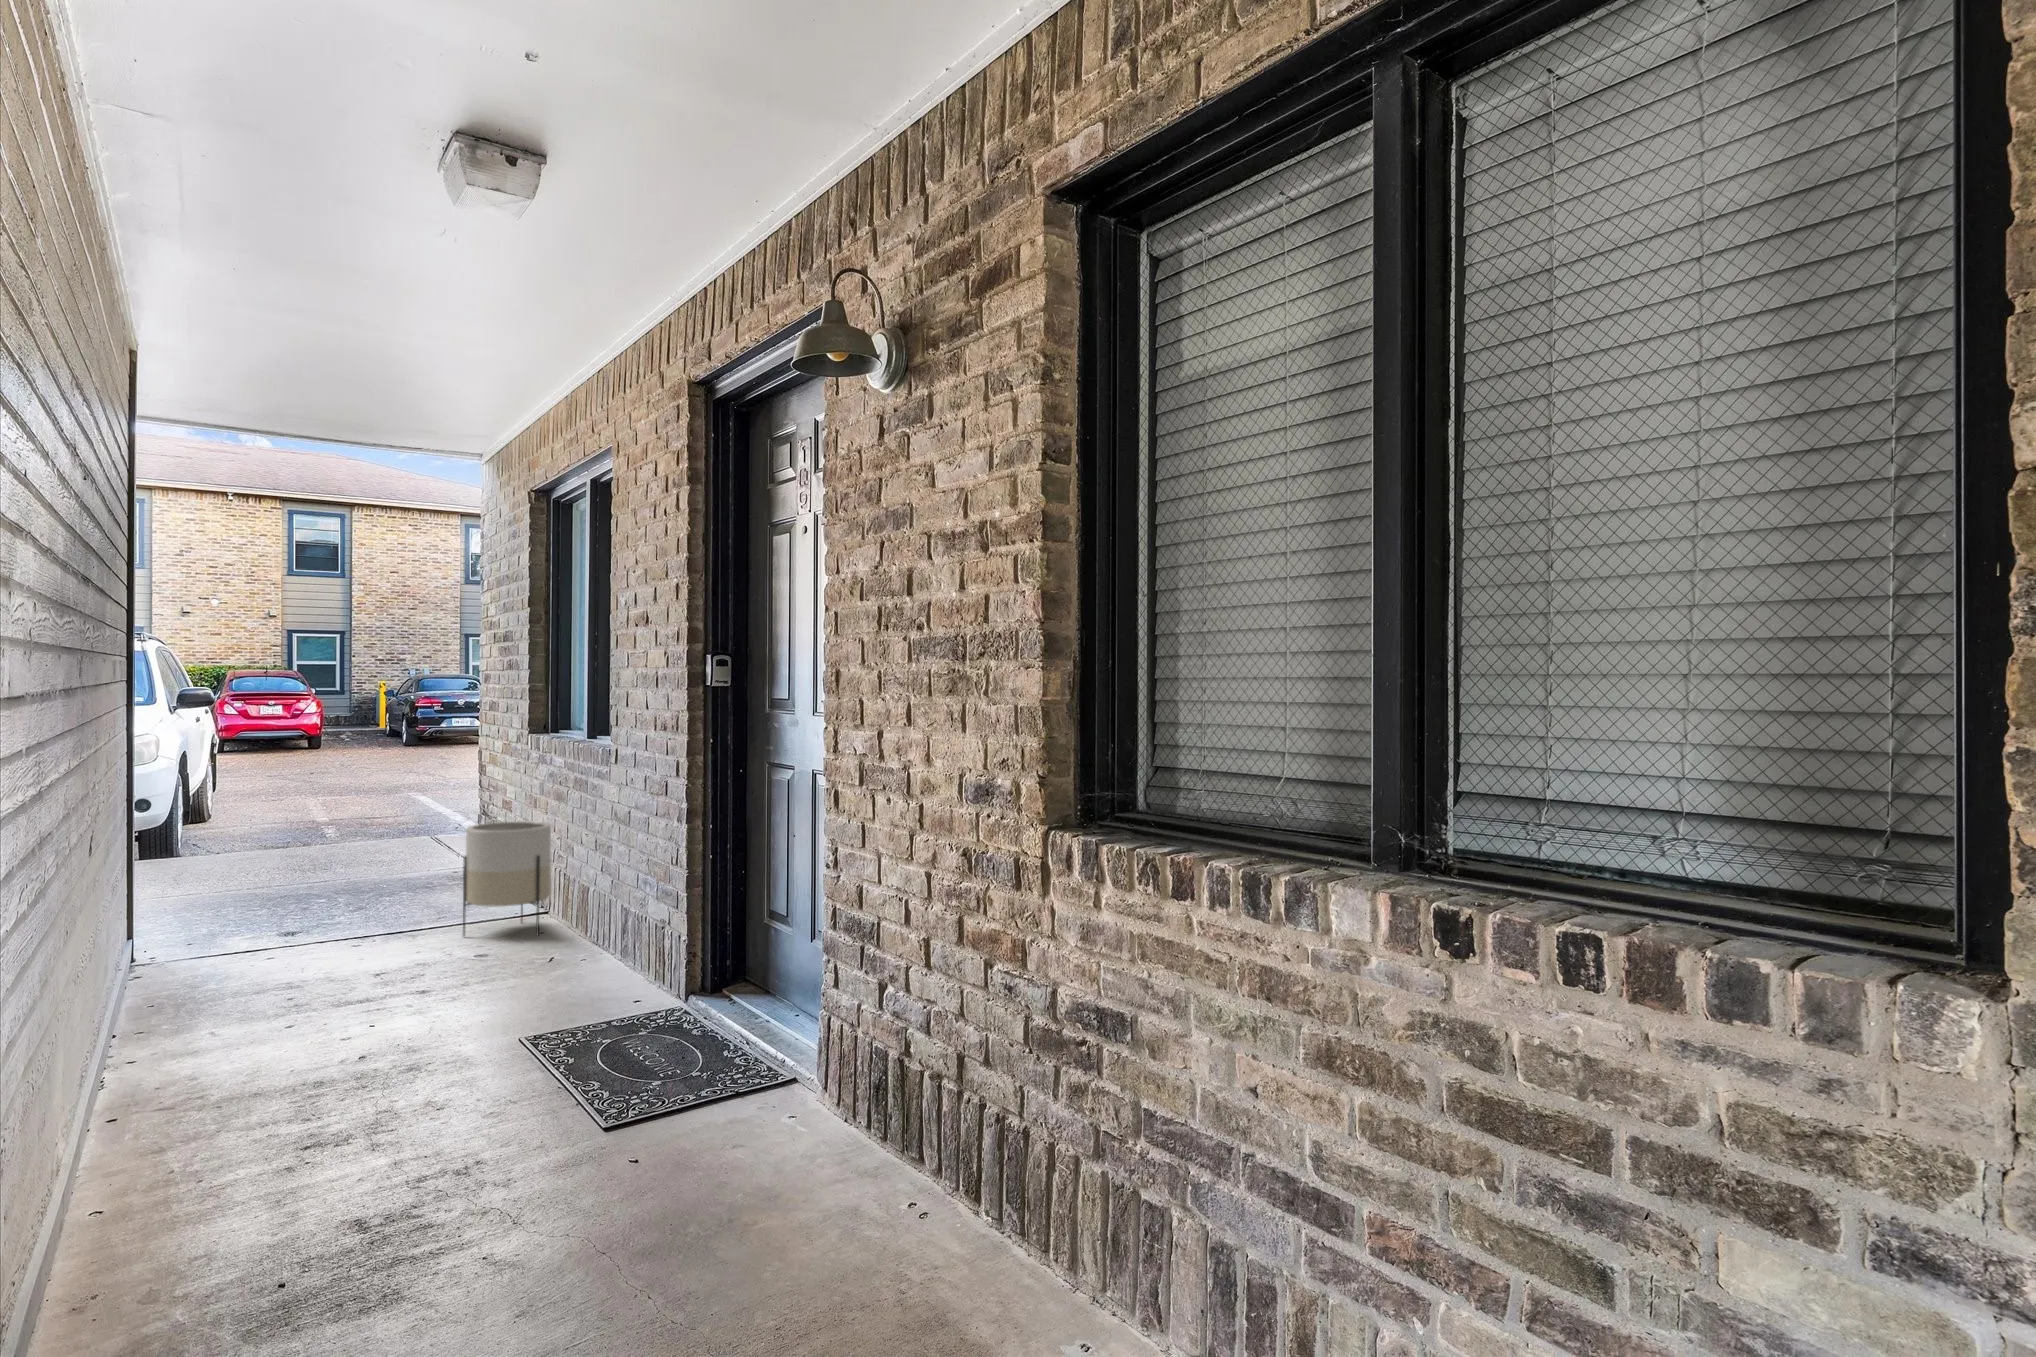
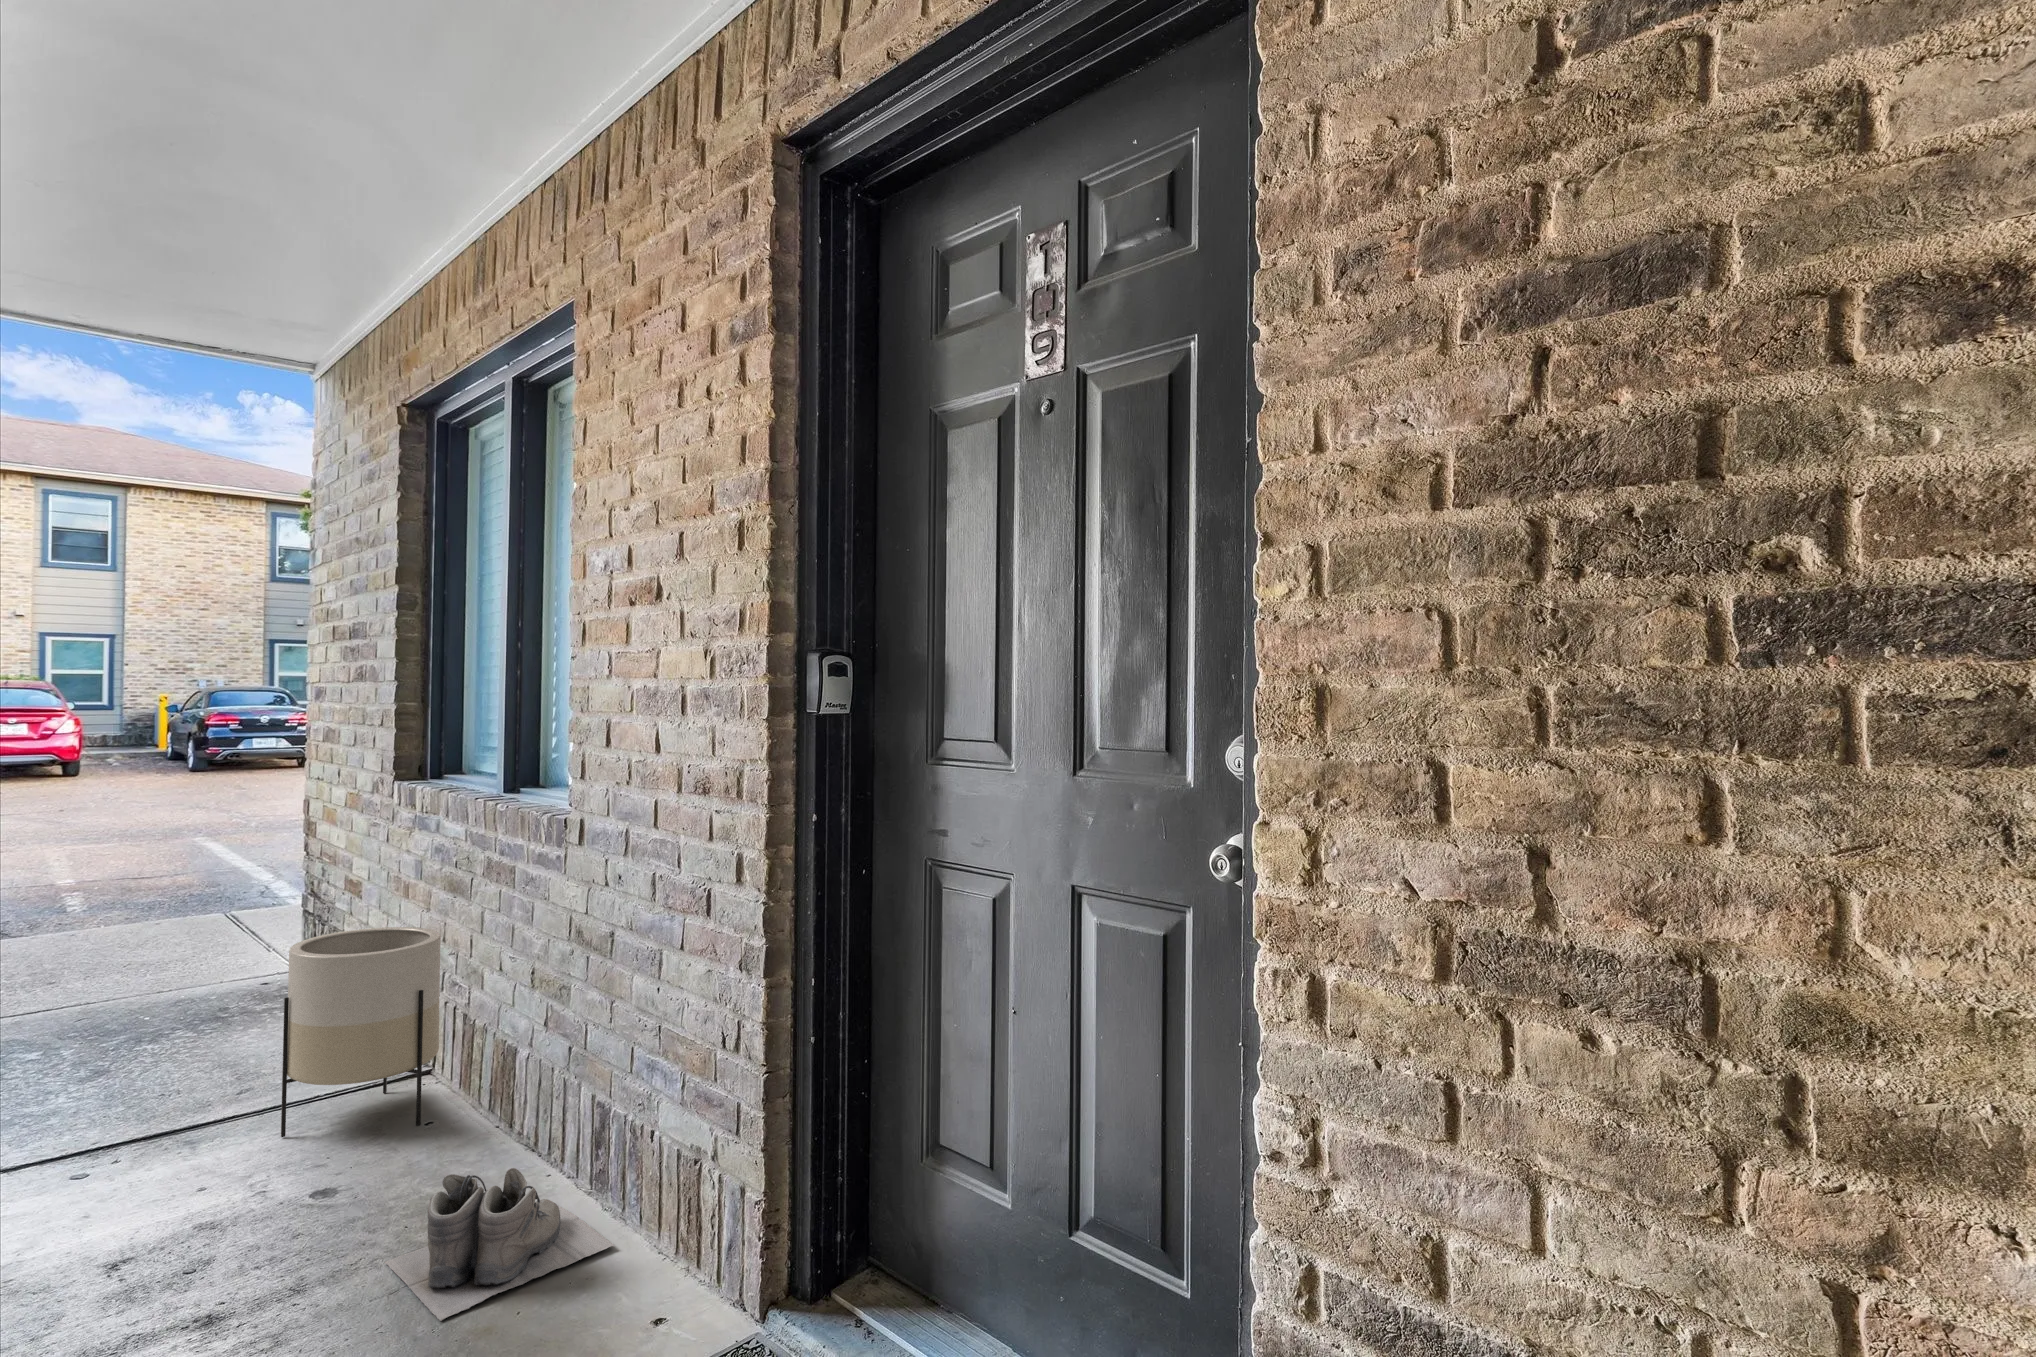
boots: none [510,932,626,996] -> present [385,1168,614,1321]

